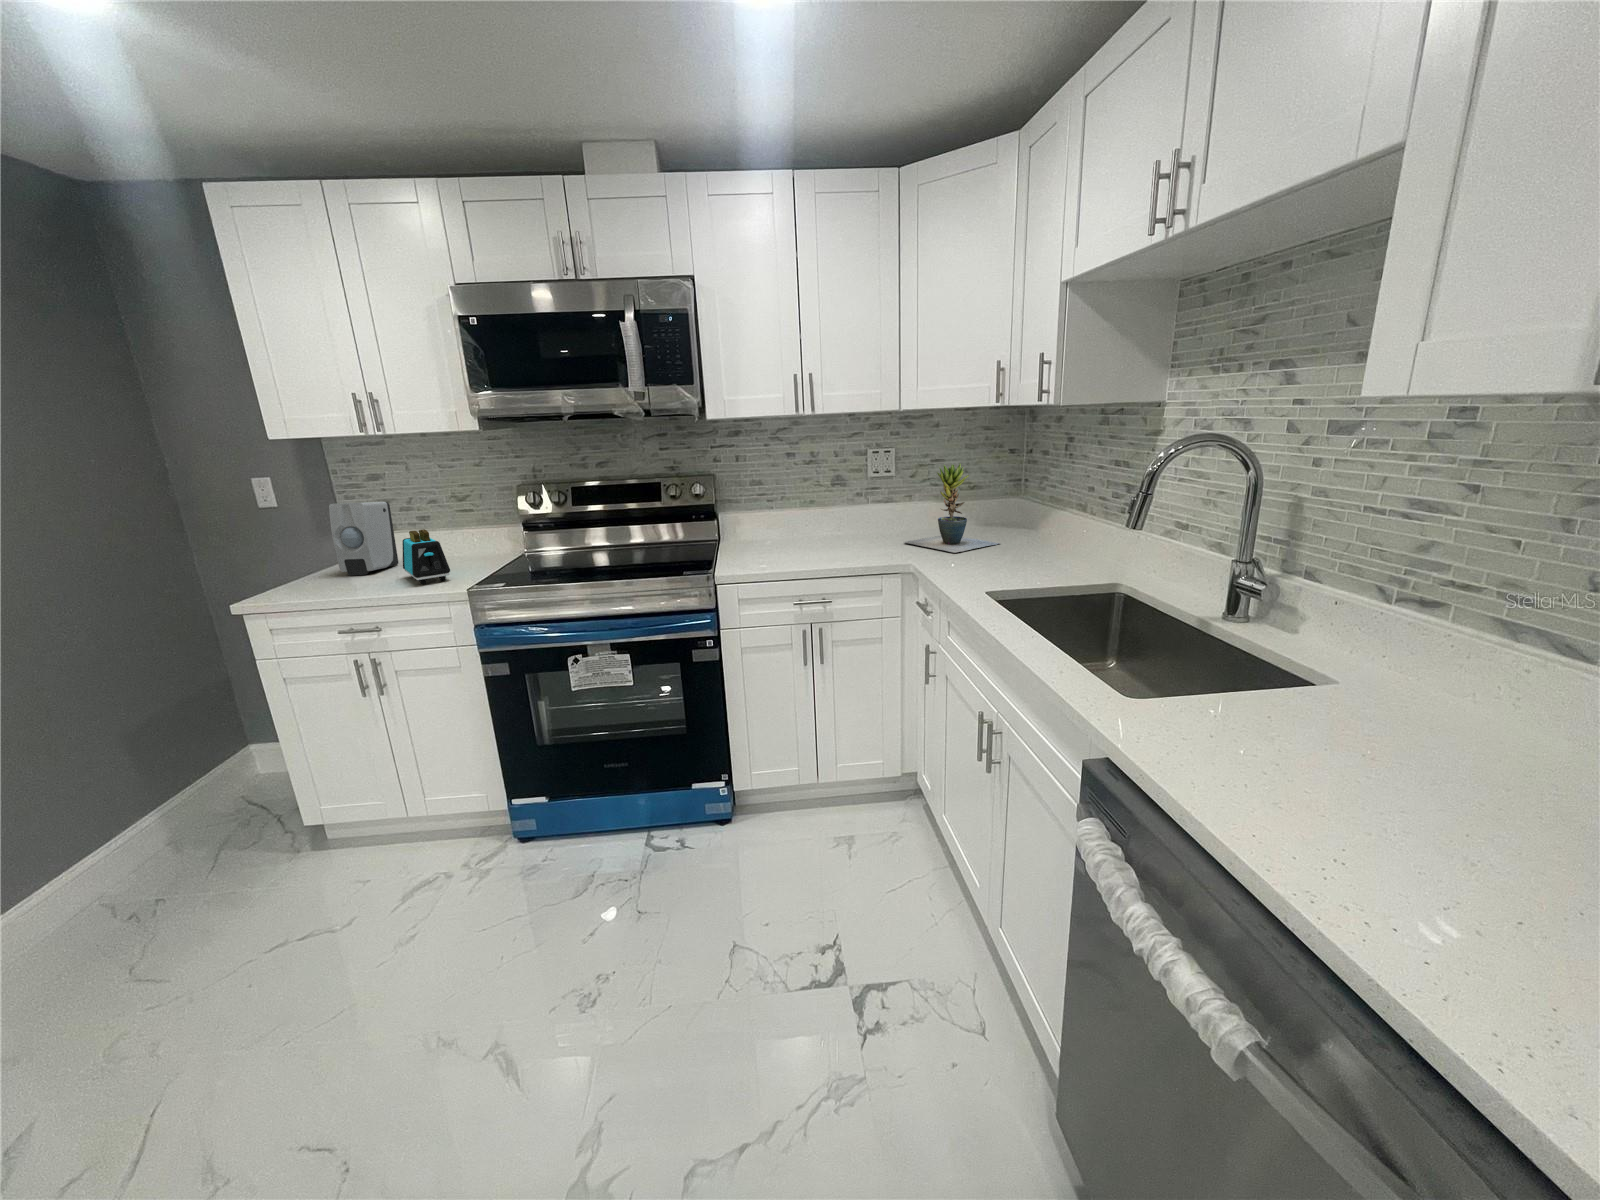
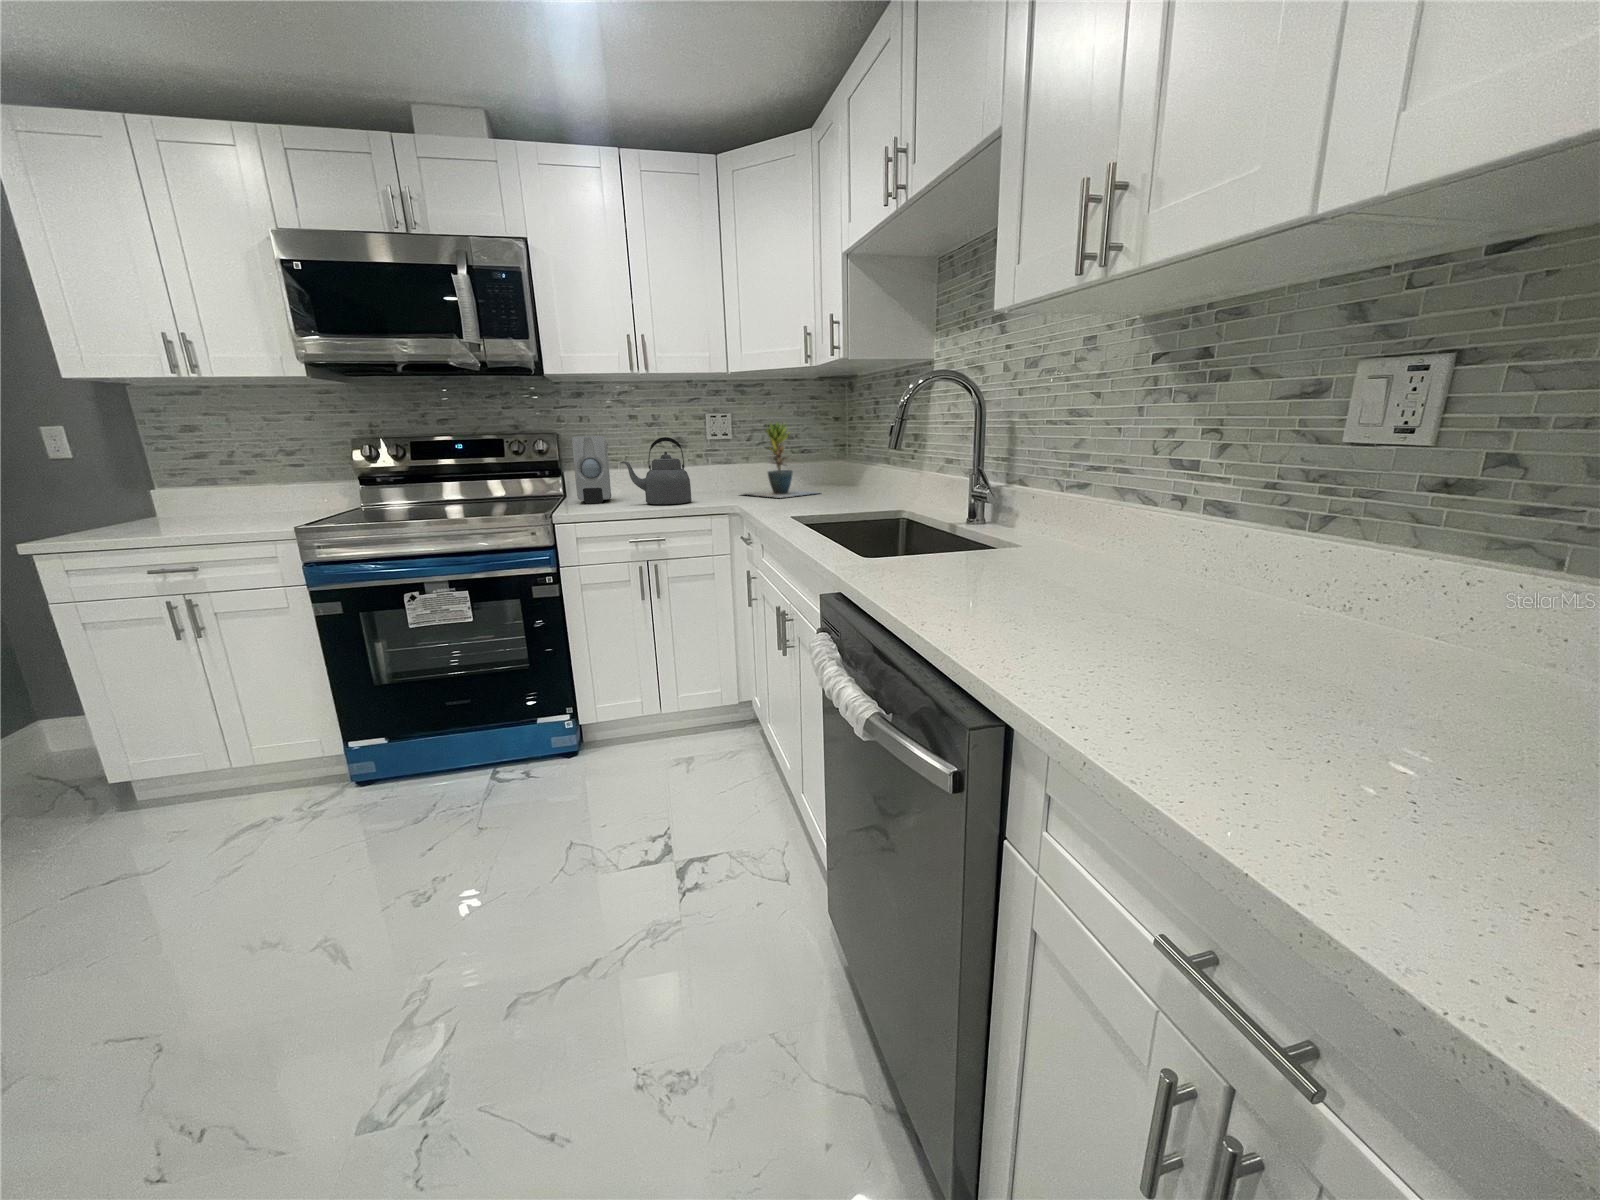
kettle: none [783,487,857,561] -> present [620,437,692,504]
soap dispenser: present [329,502,398,575] -> present [572,436,611,503]
toaster: present [402,529,450,584] -> none [221,473,276,526]

